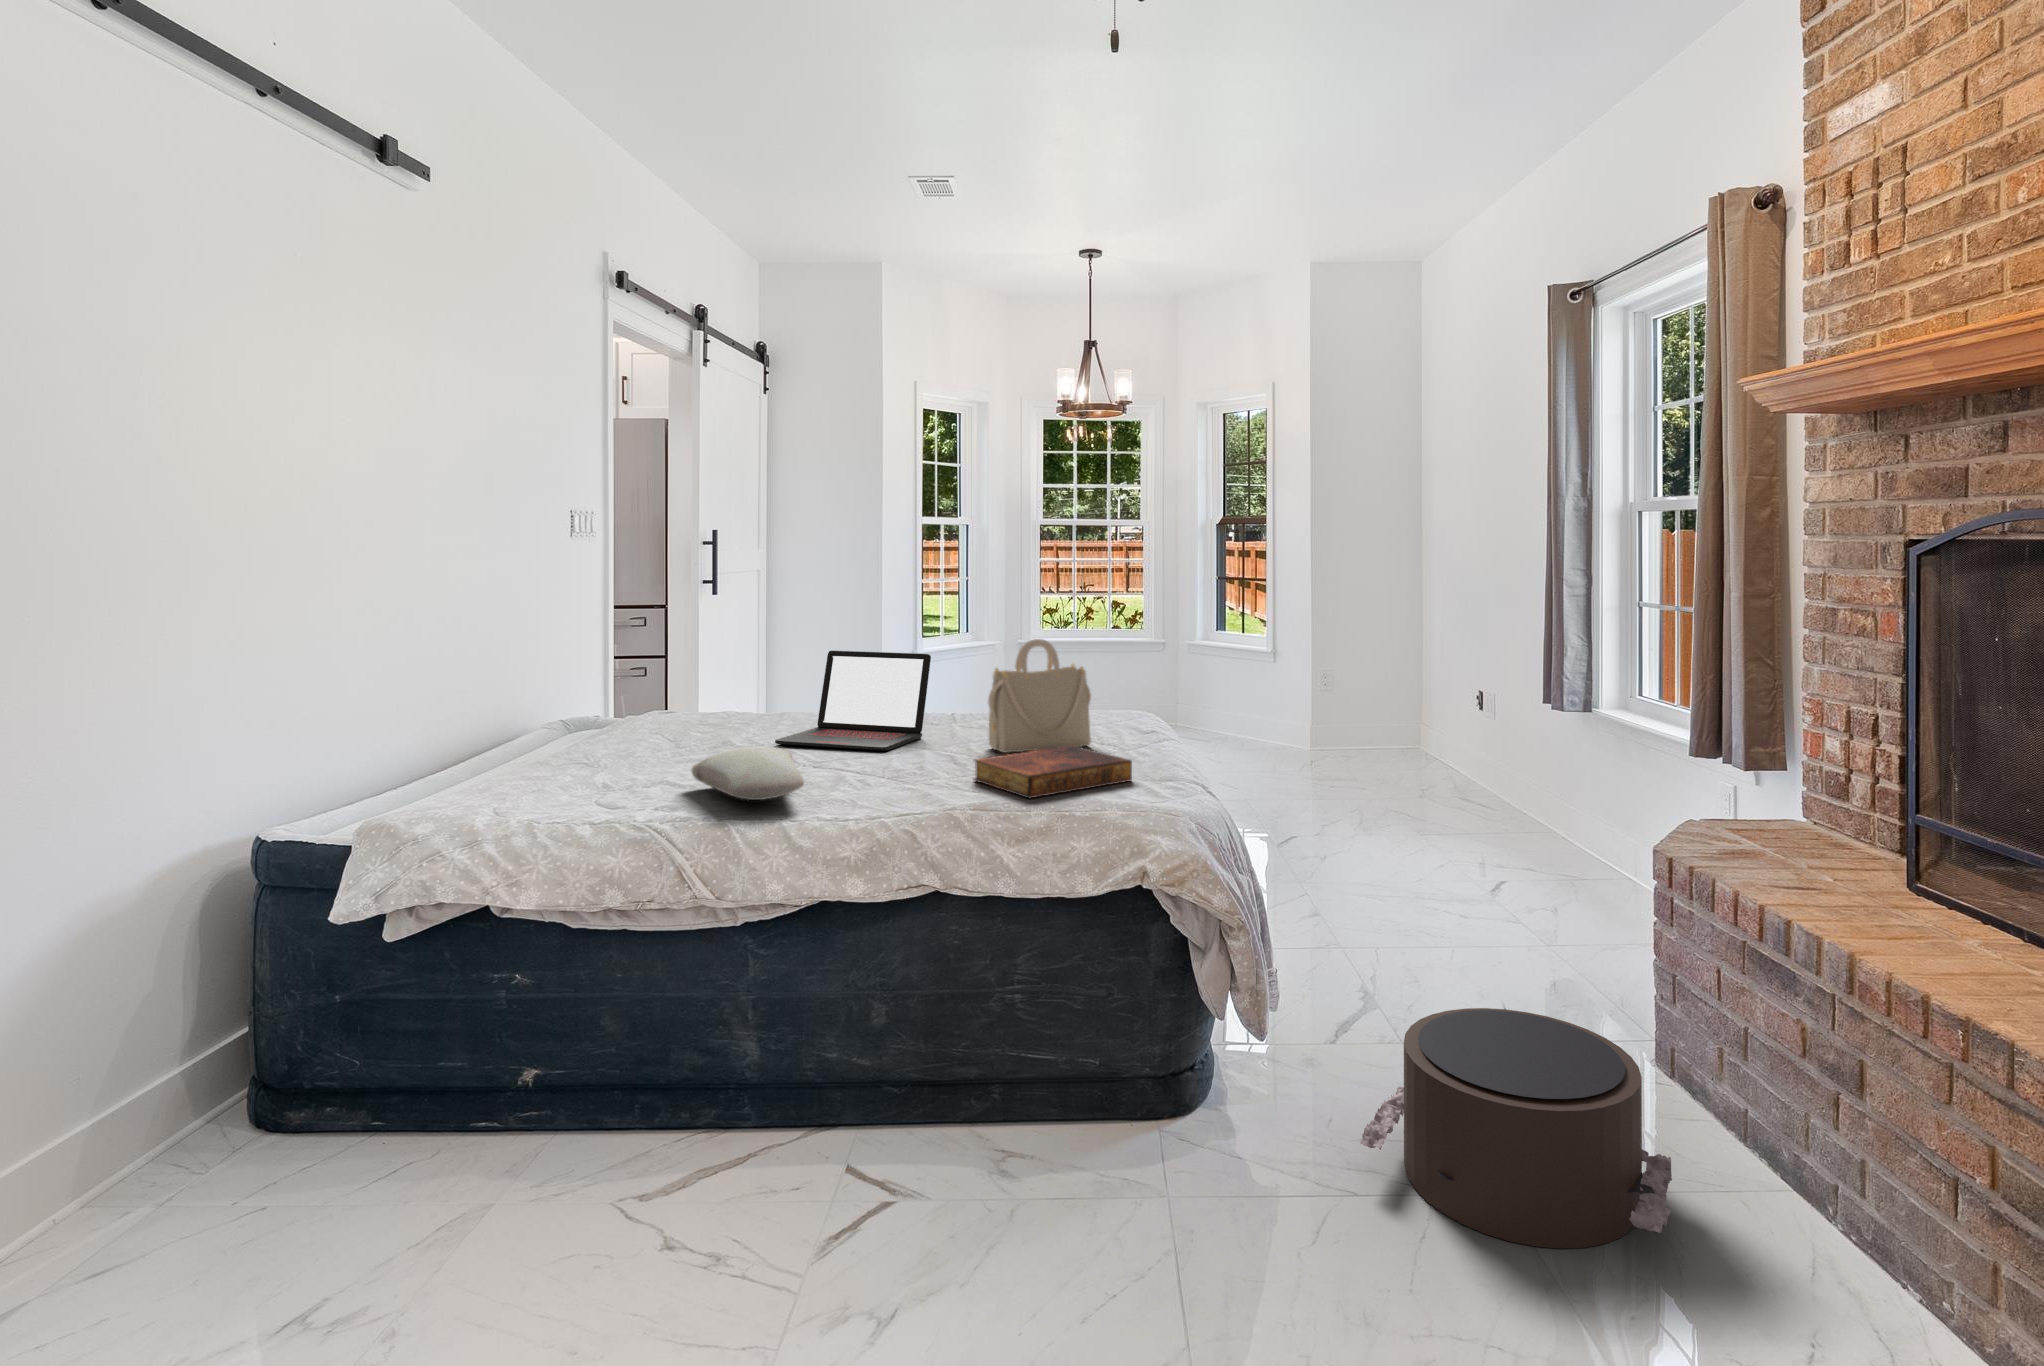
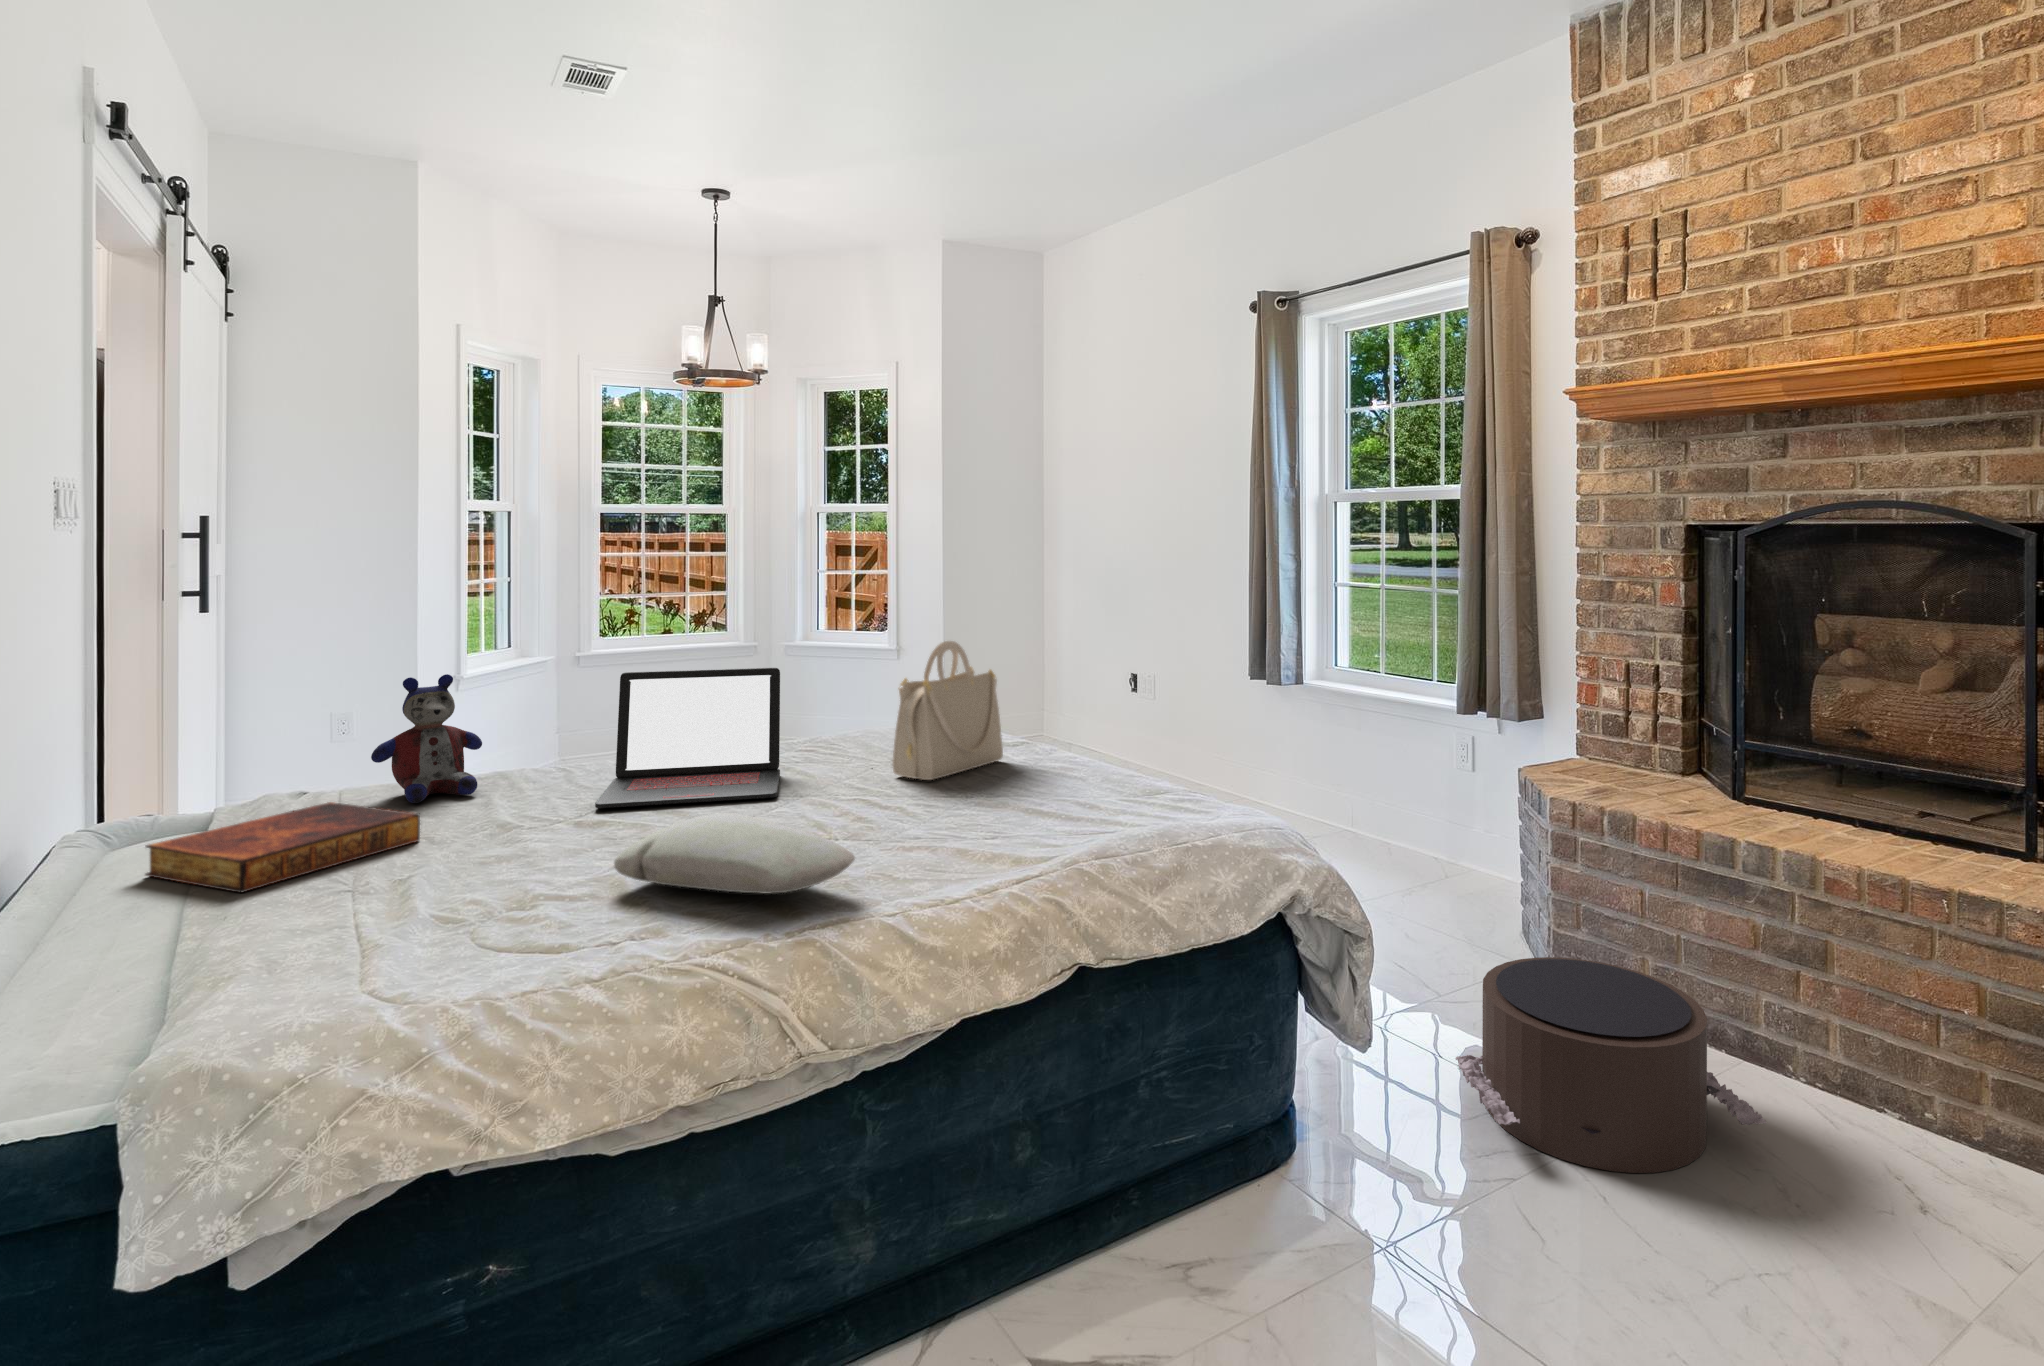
stuffed bear: none [684,645,754,729] -> present [371,674,482,803]
book: present [974,745,1132,798] -> present [145,802,420,892]

